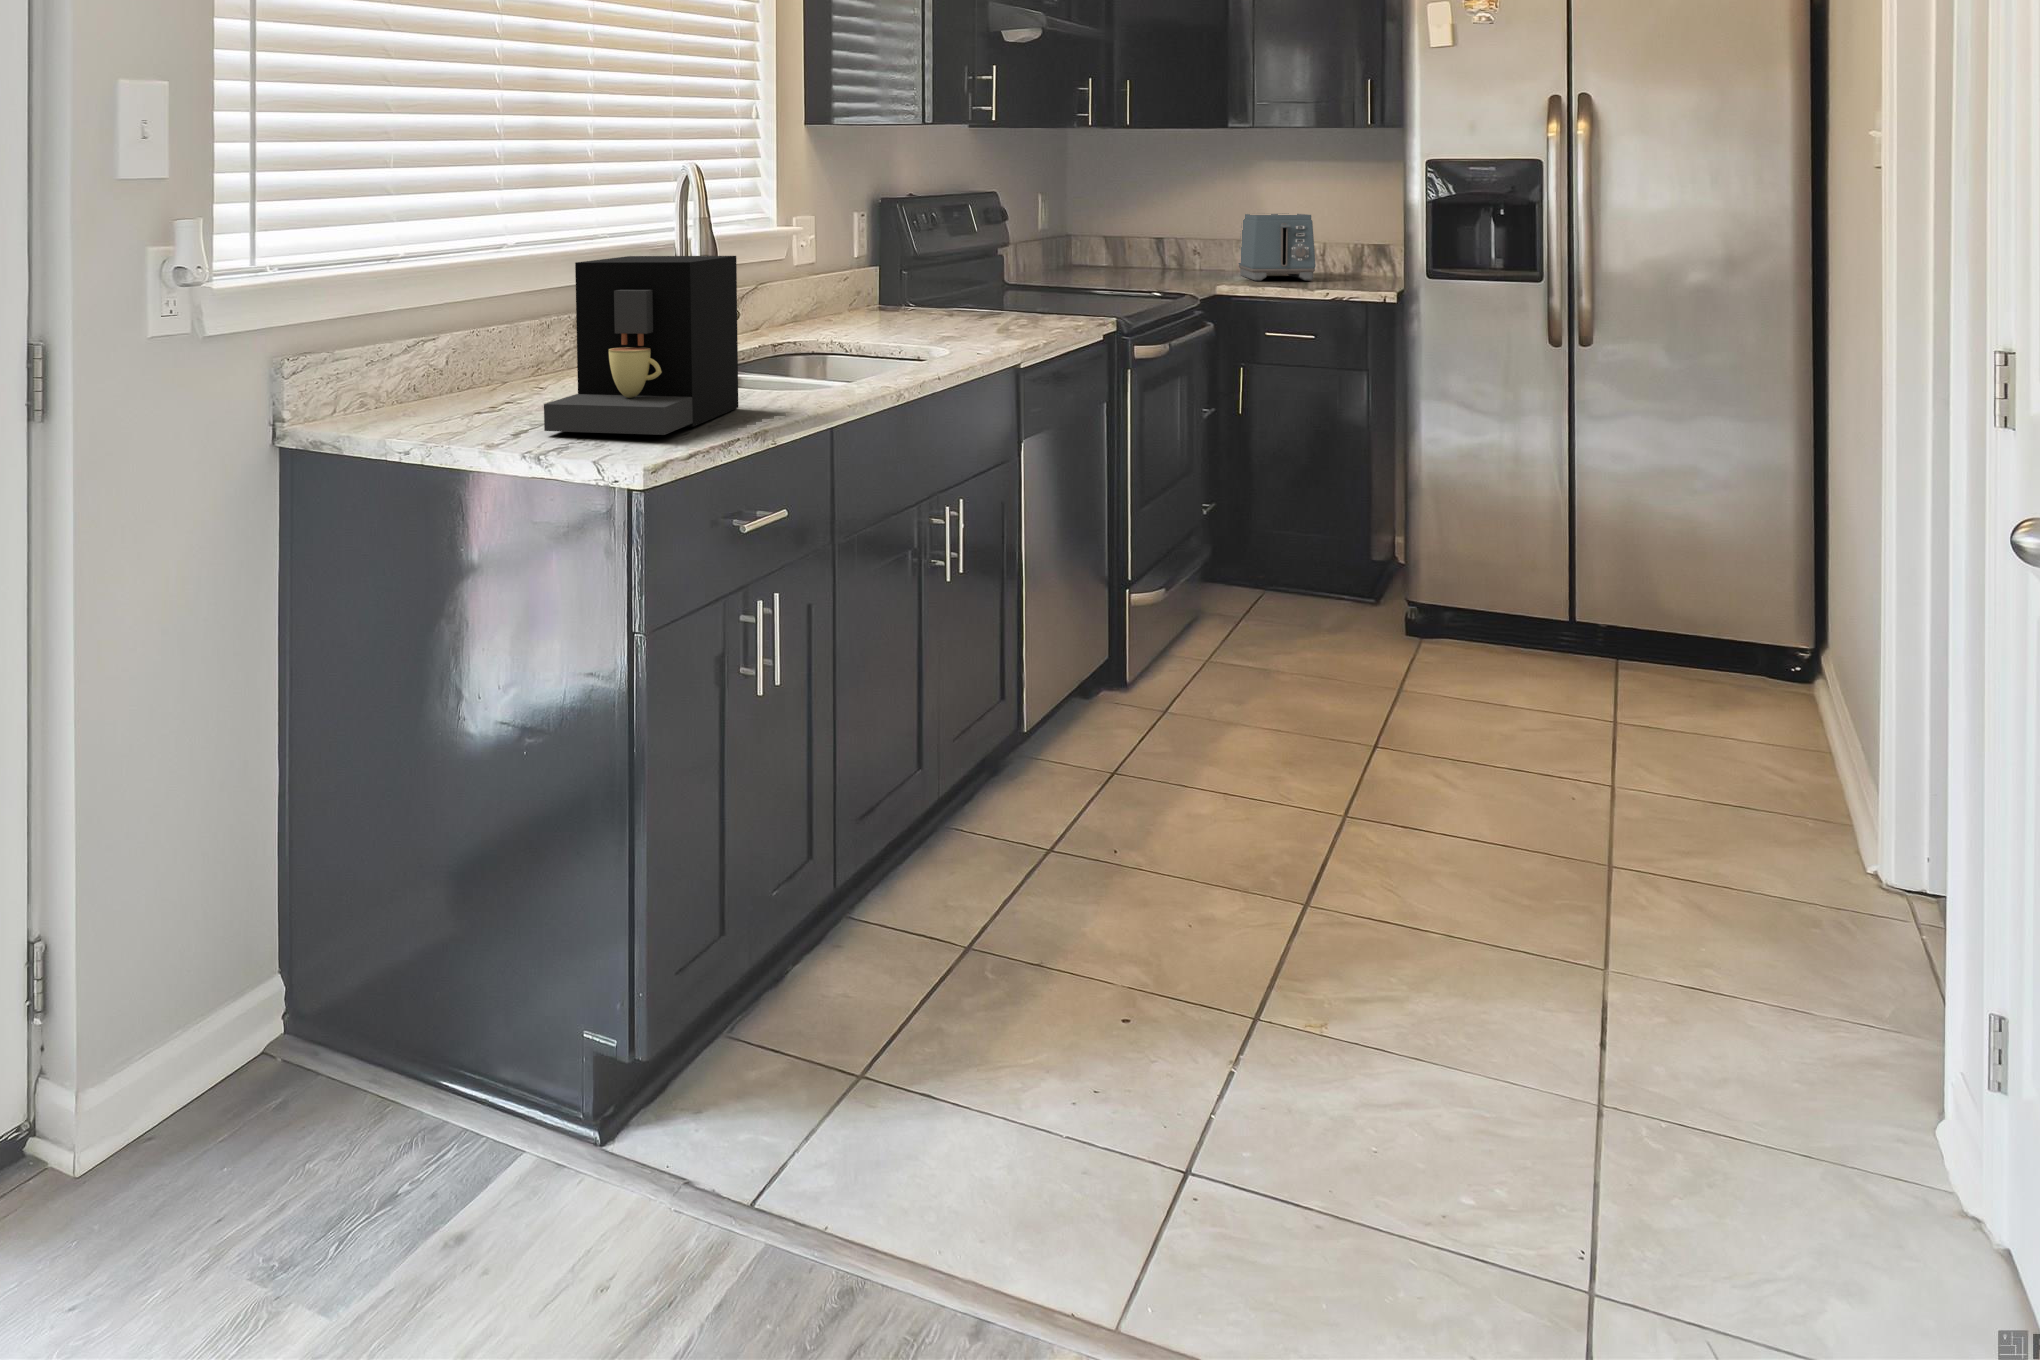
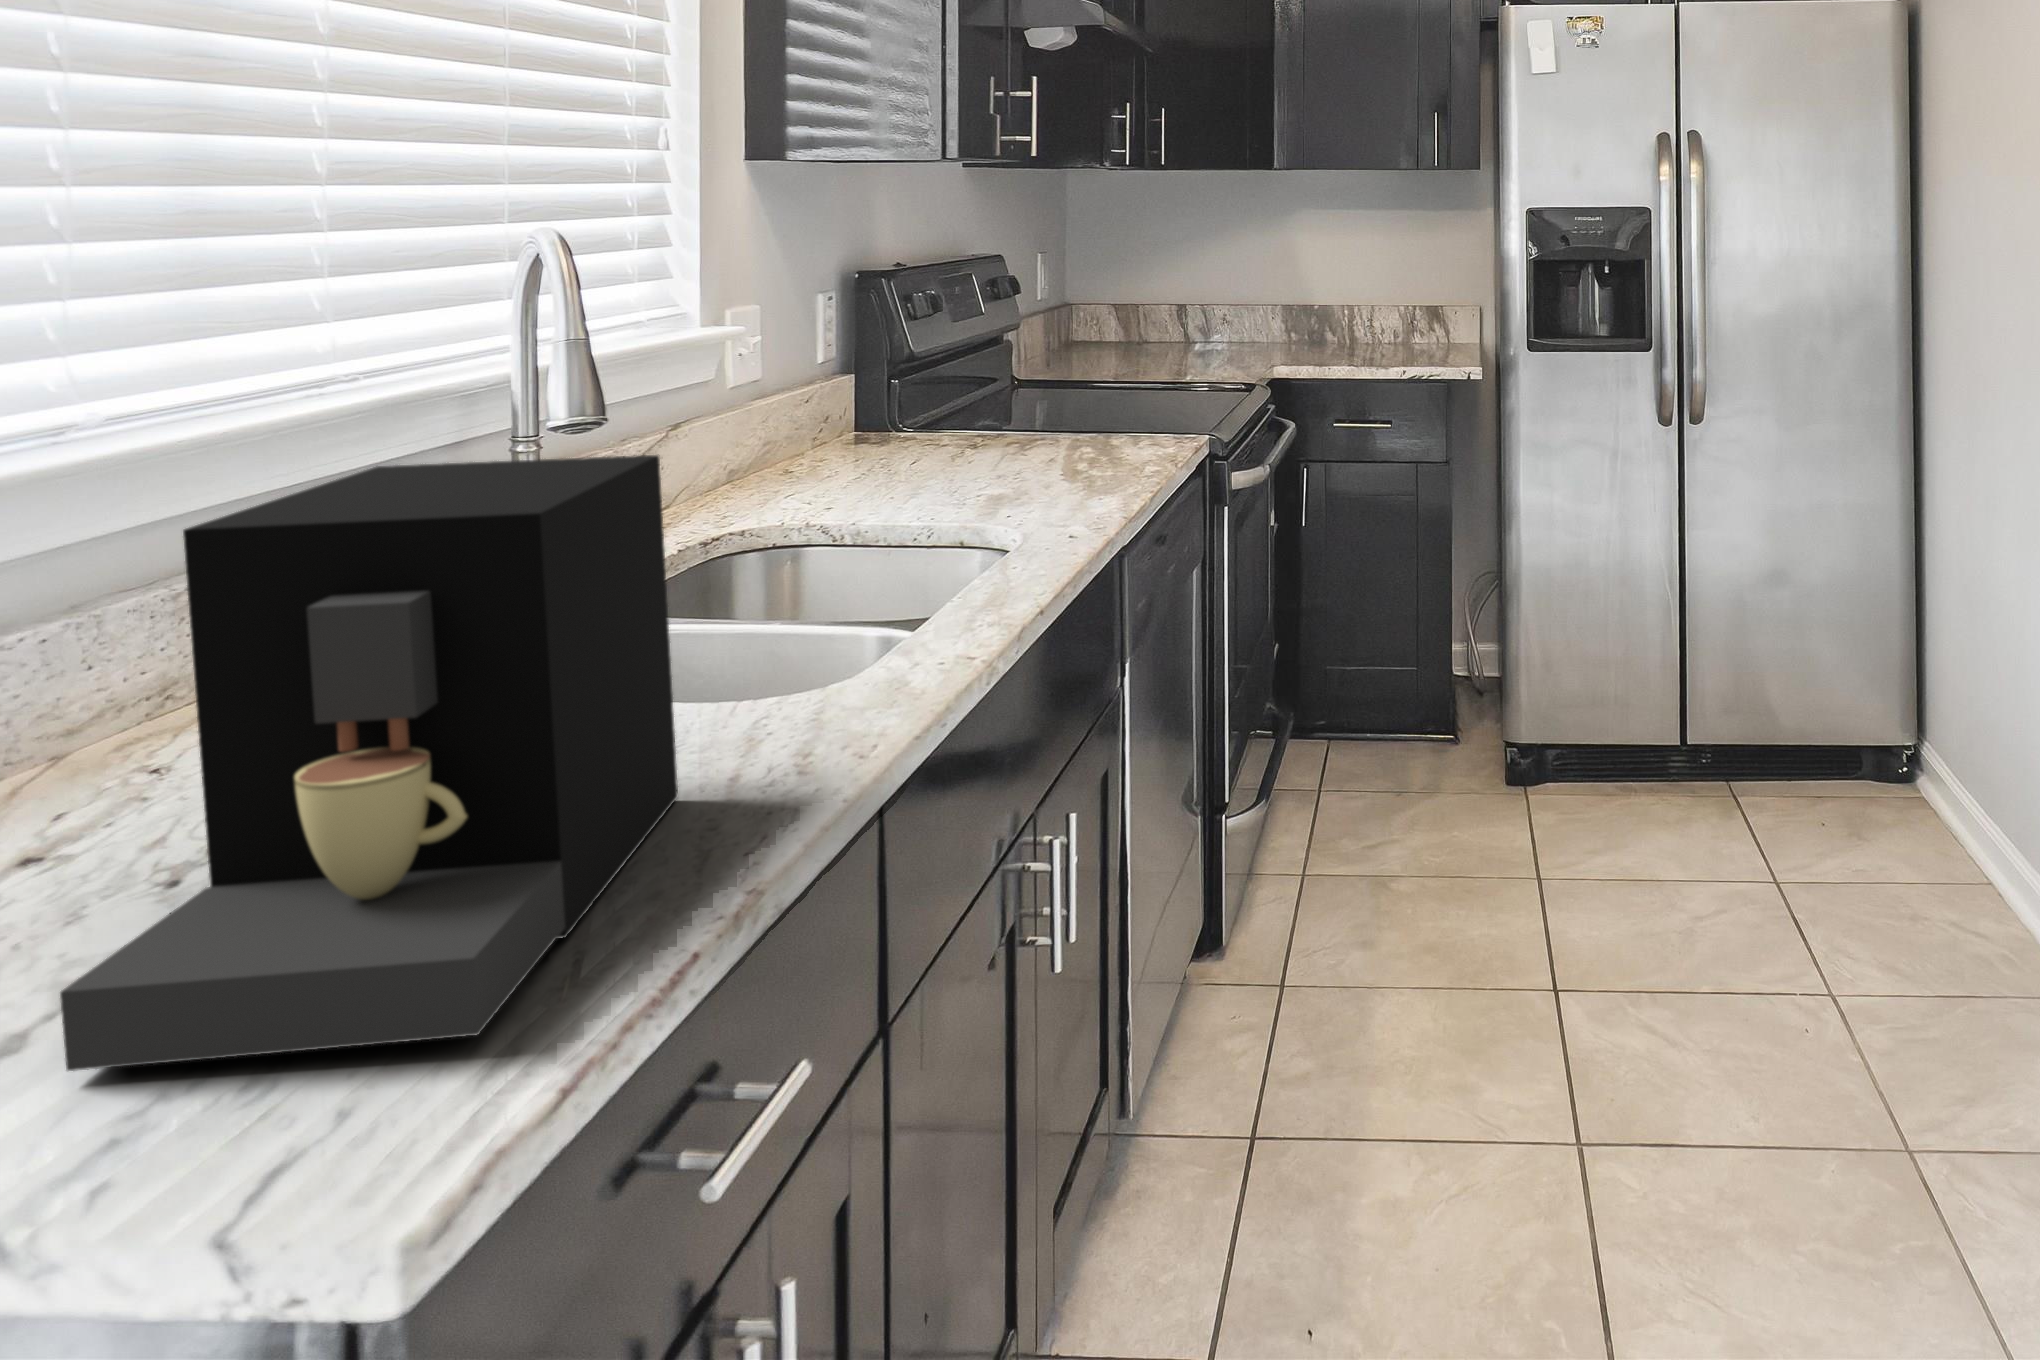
toaster: present [1239,214,1316,281] -> none [1268,271,1364,353]

